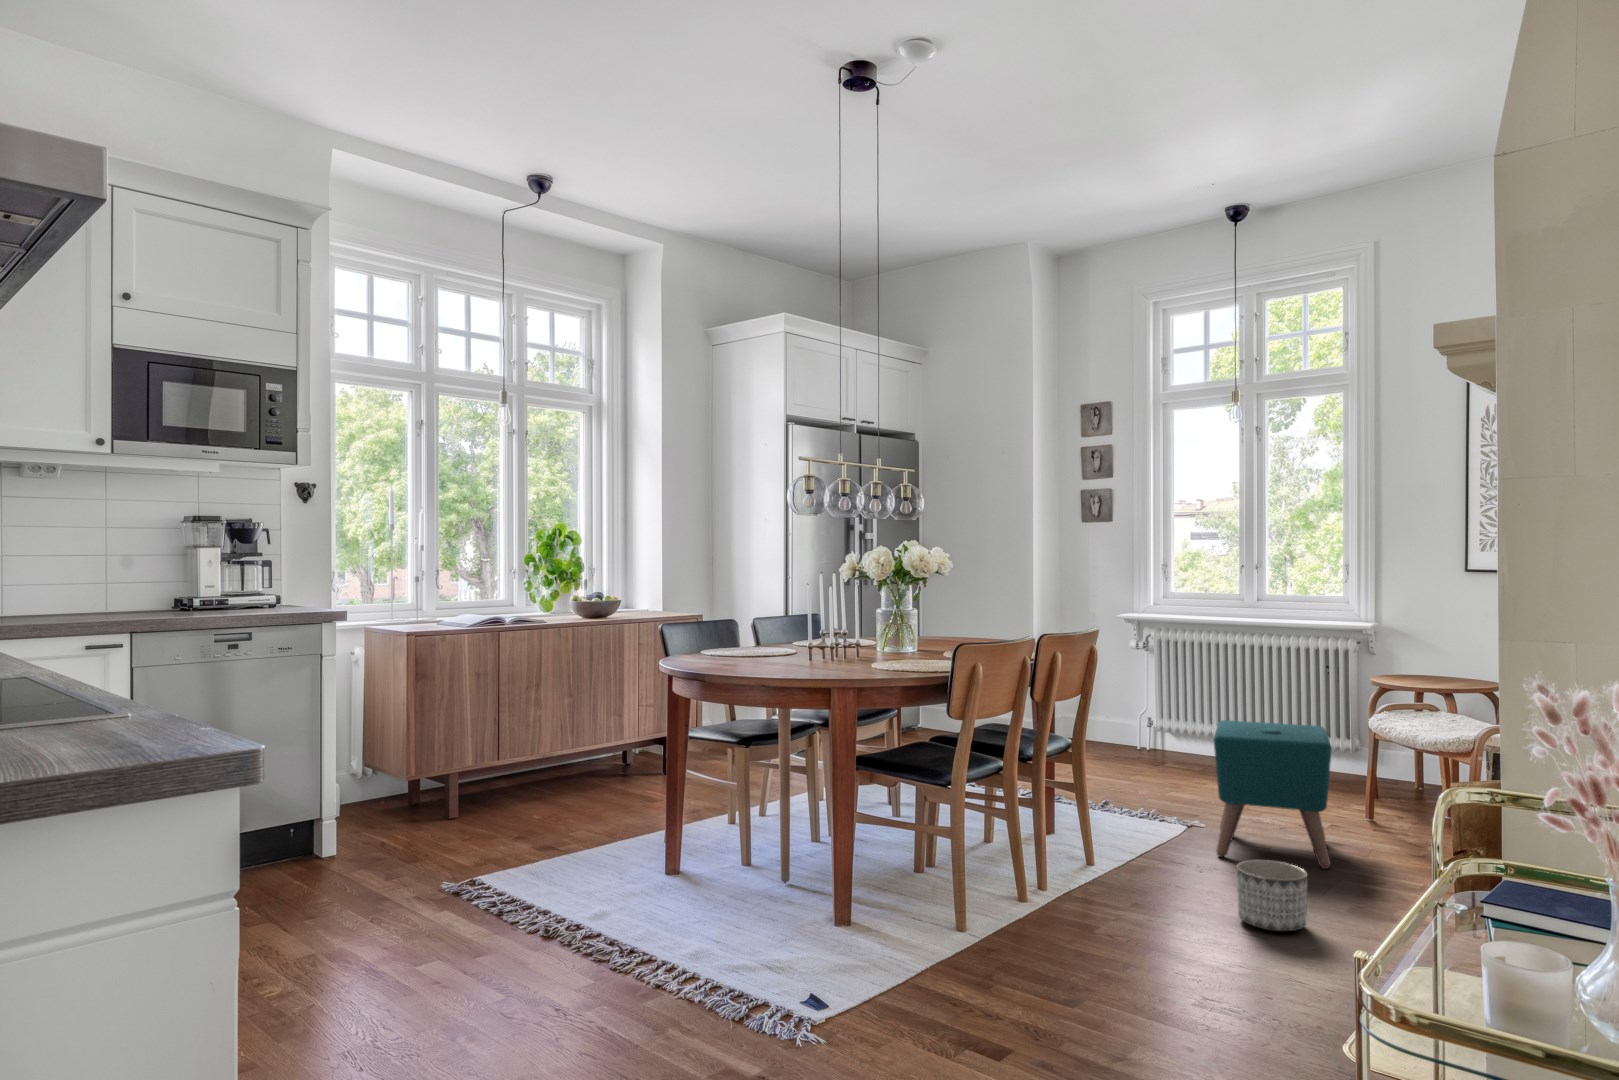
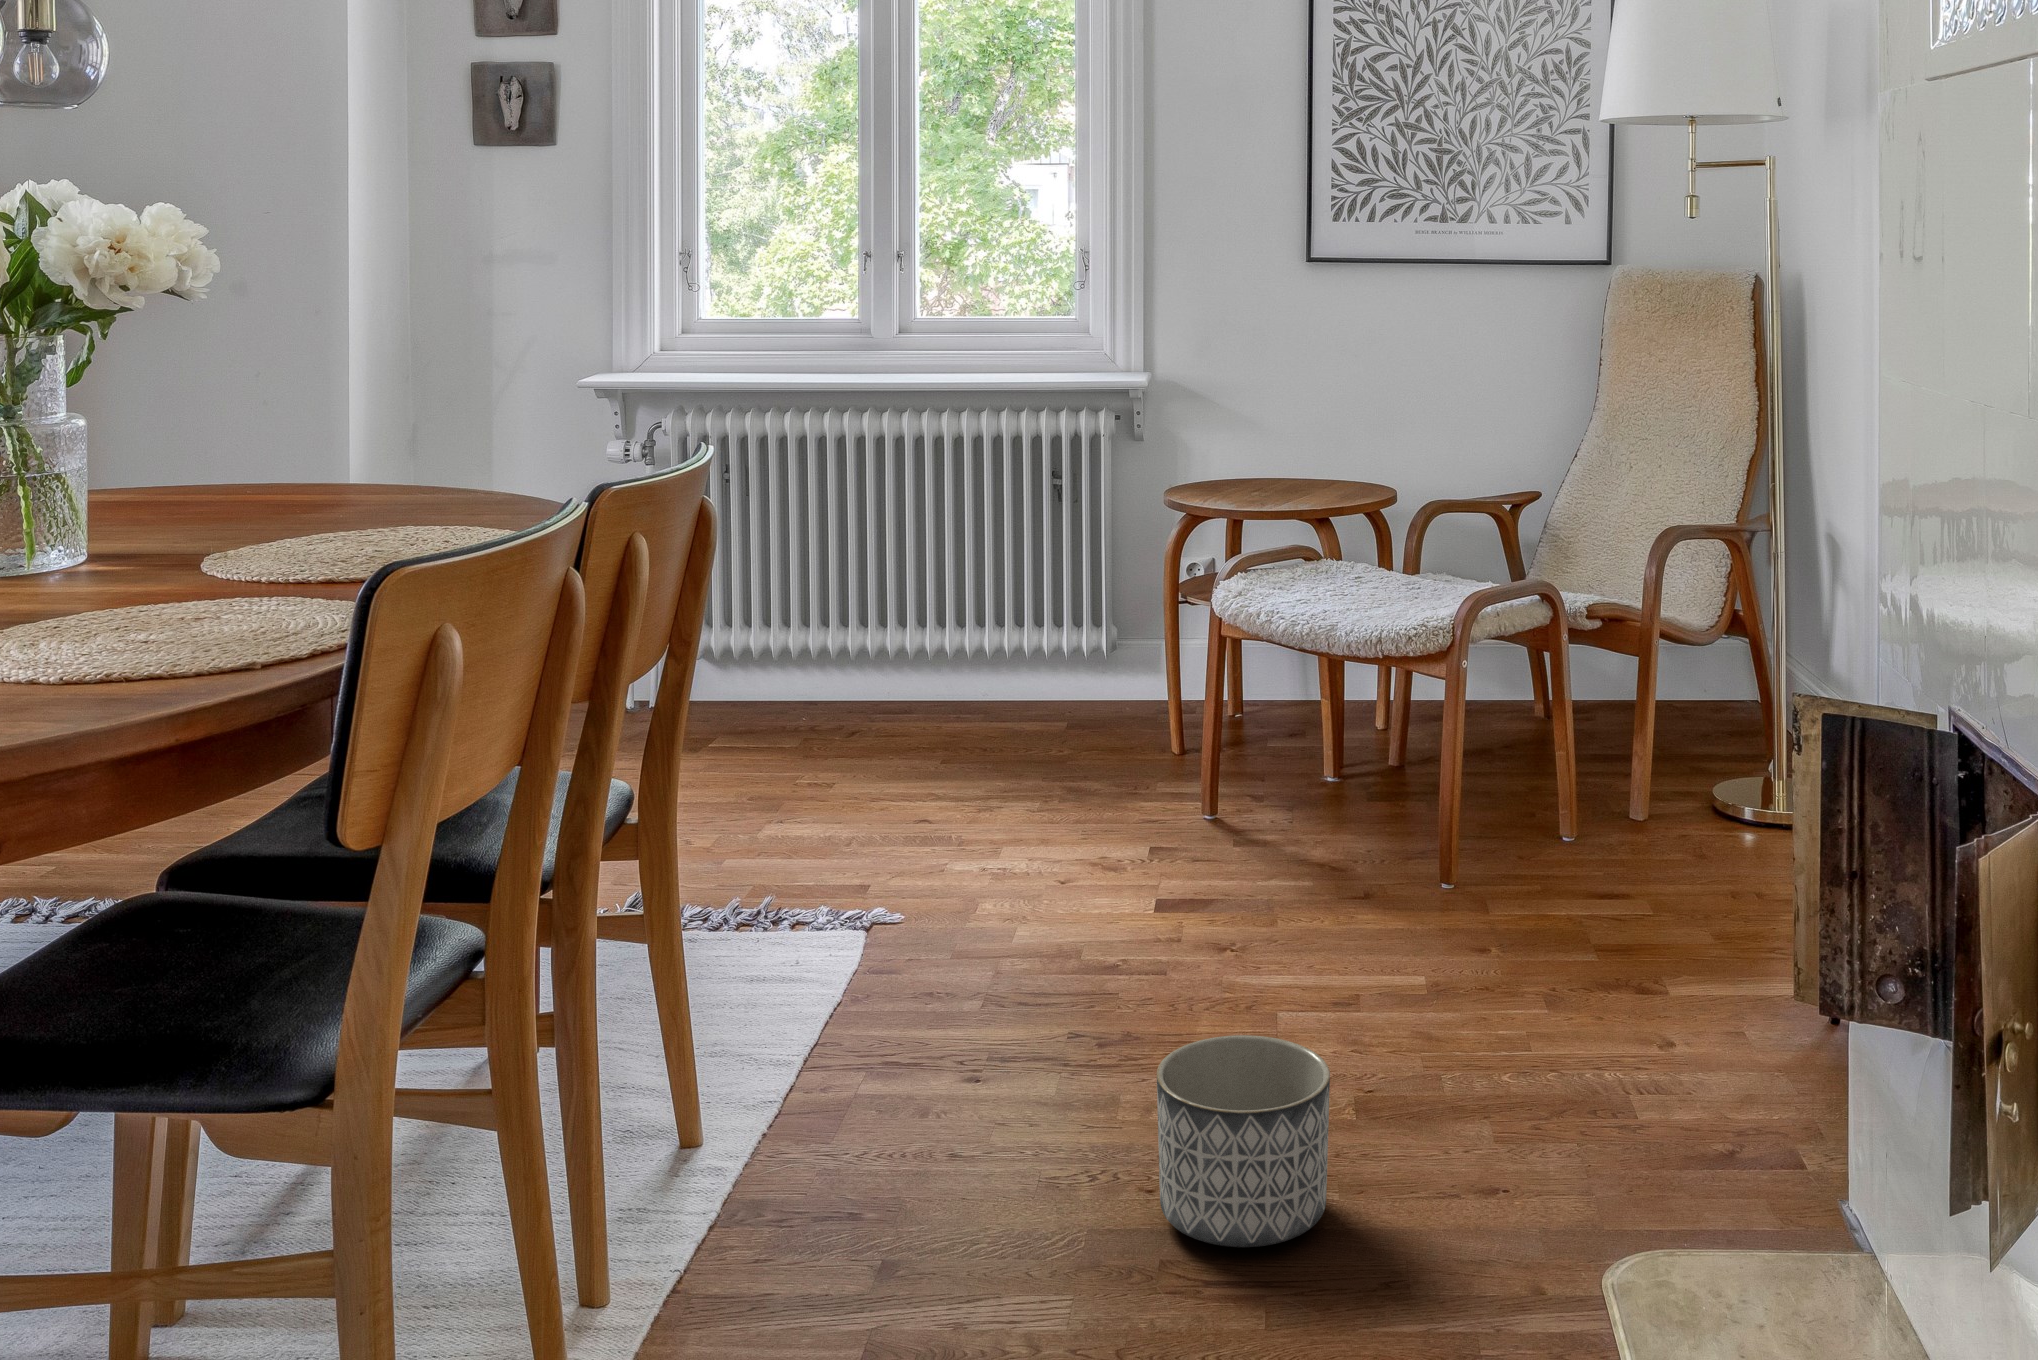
ottoman: present [1214,720,1332,869] -> none [939,628,1236,1005]

